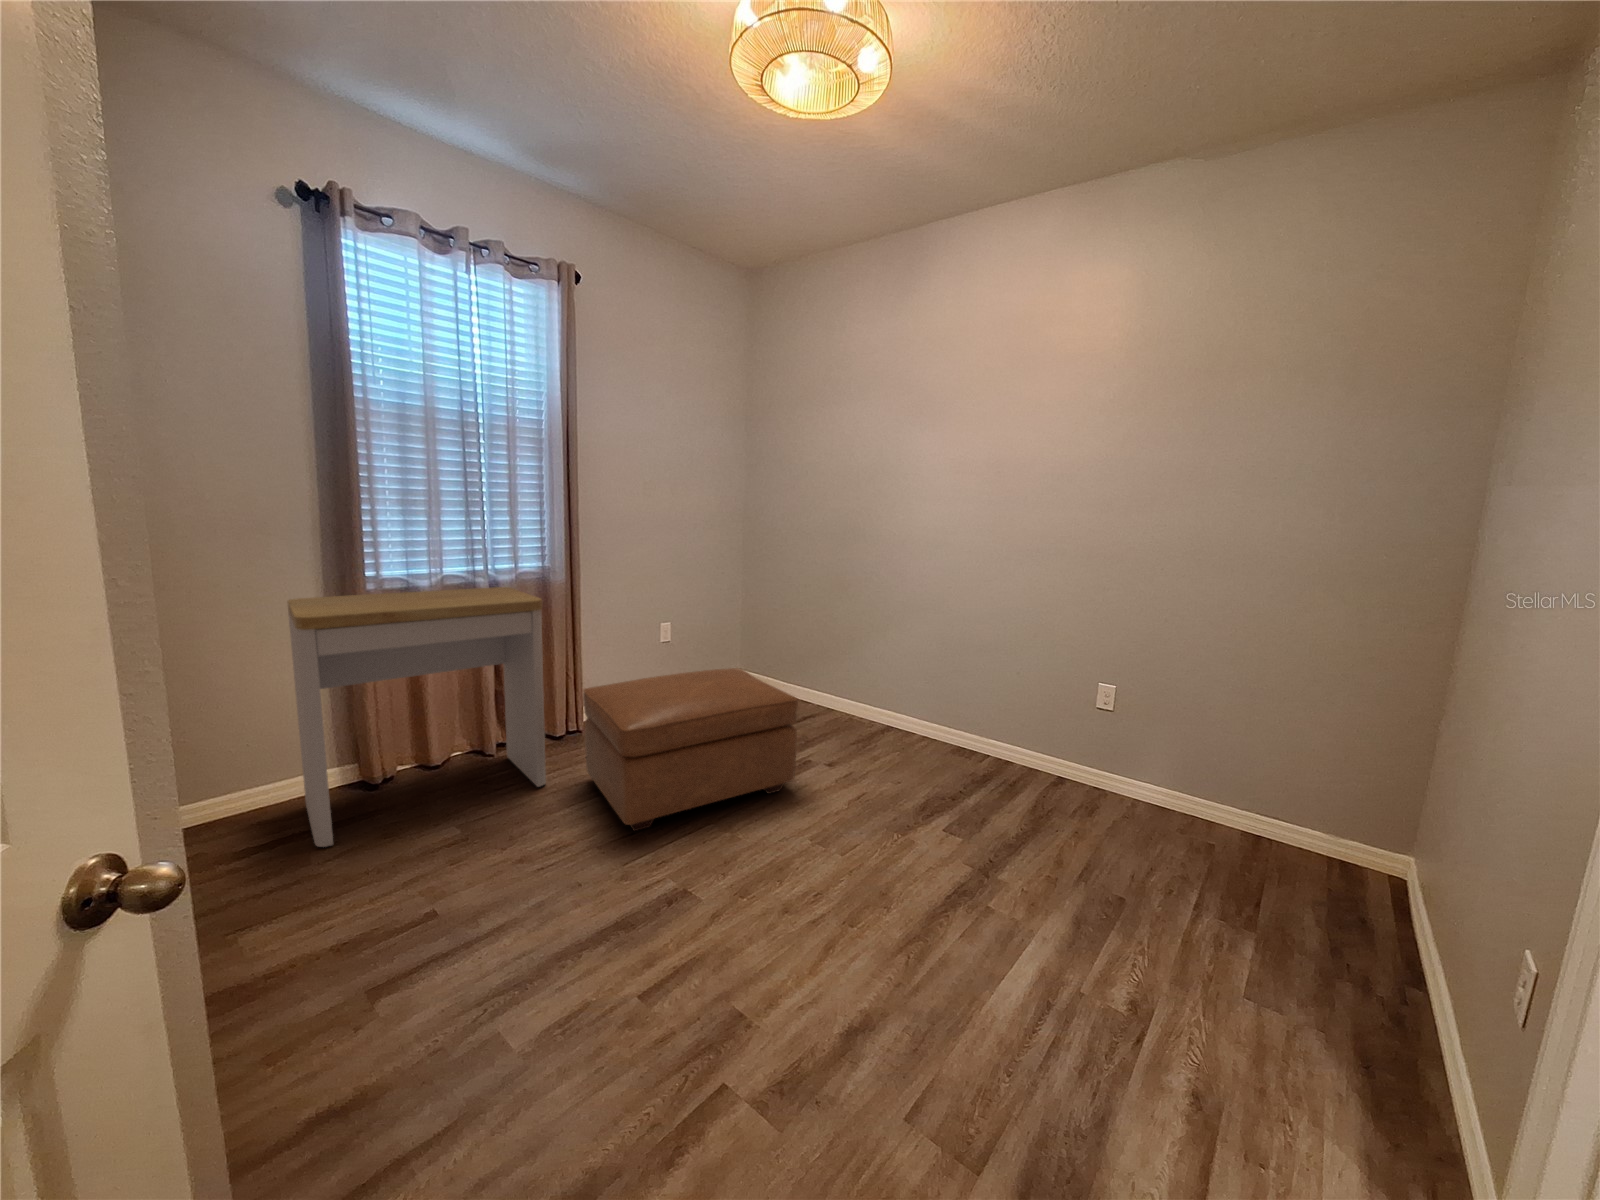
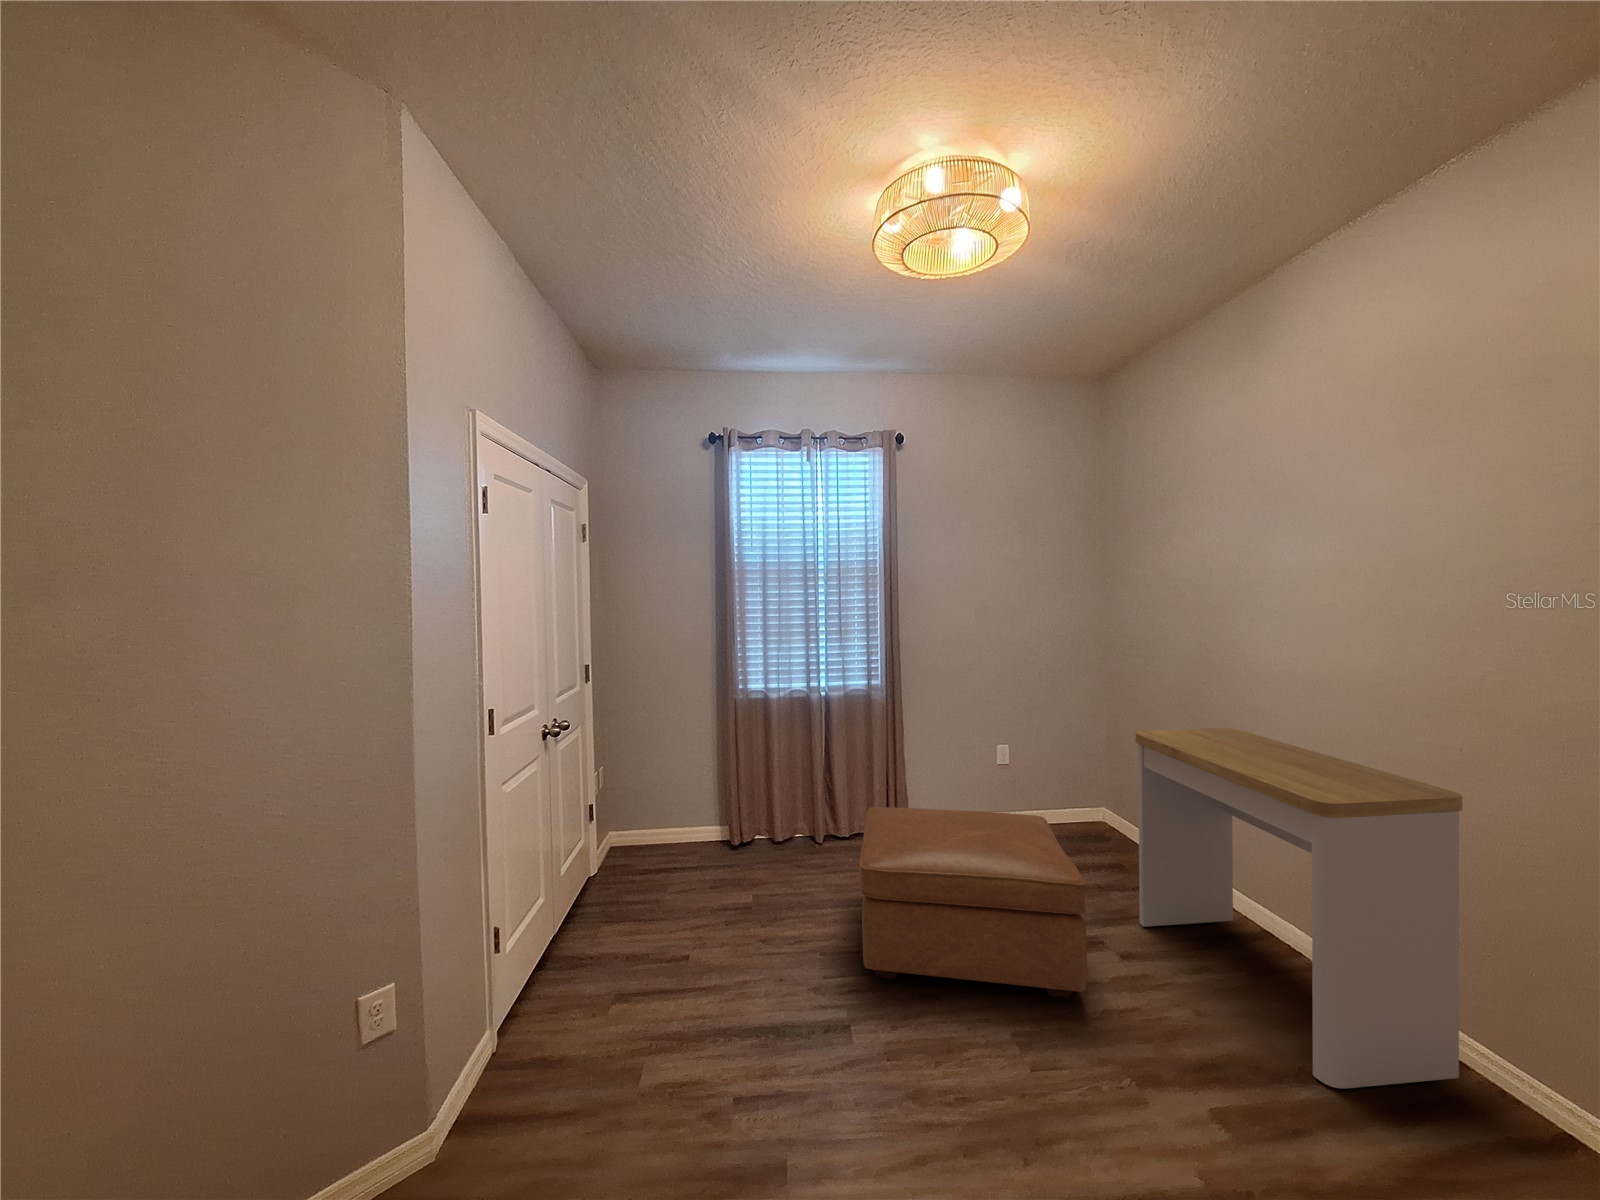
desk: present [287,587,546,847] -> present [1135,728,1462,1089]

